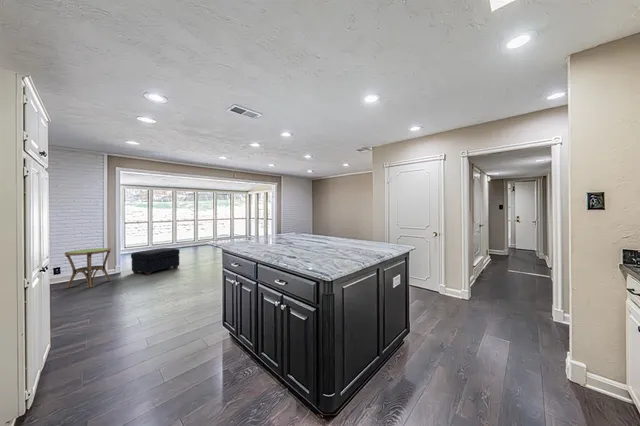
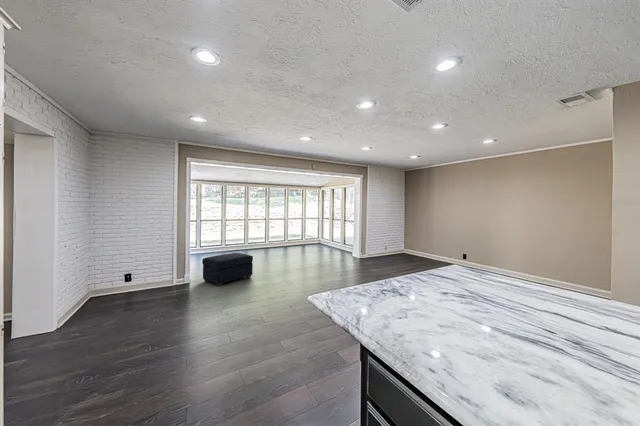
side table: present [65,248,111,288] -> none [135,252,181,300]

